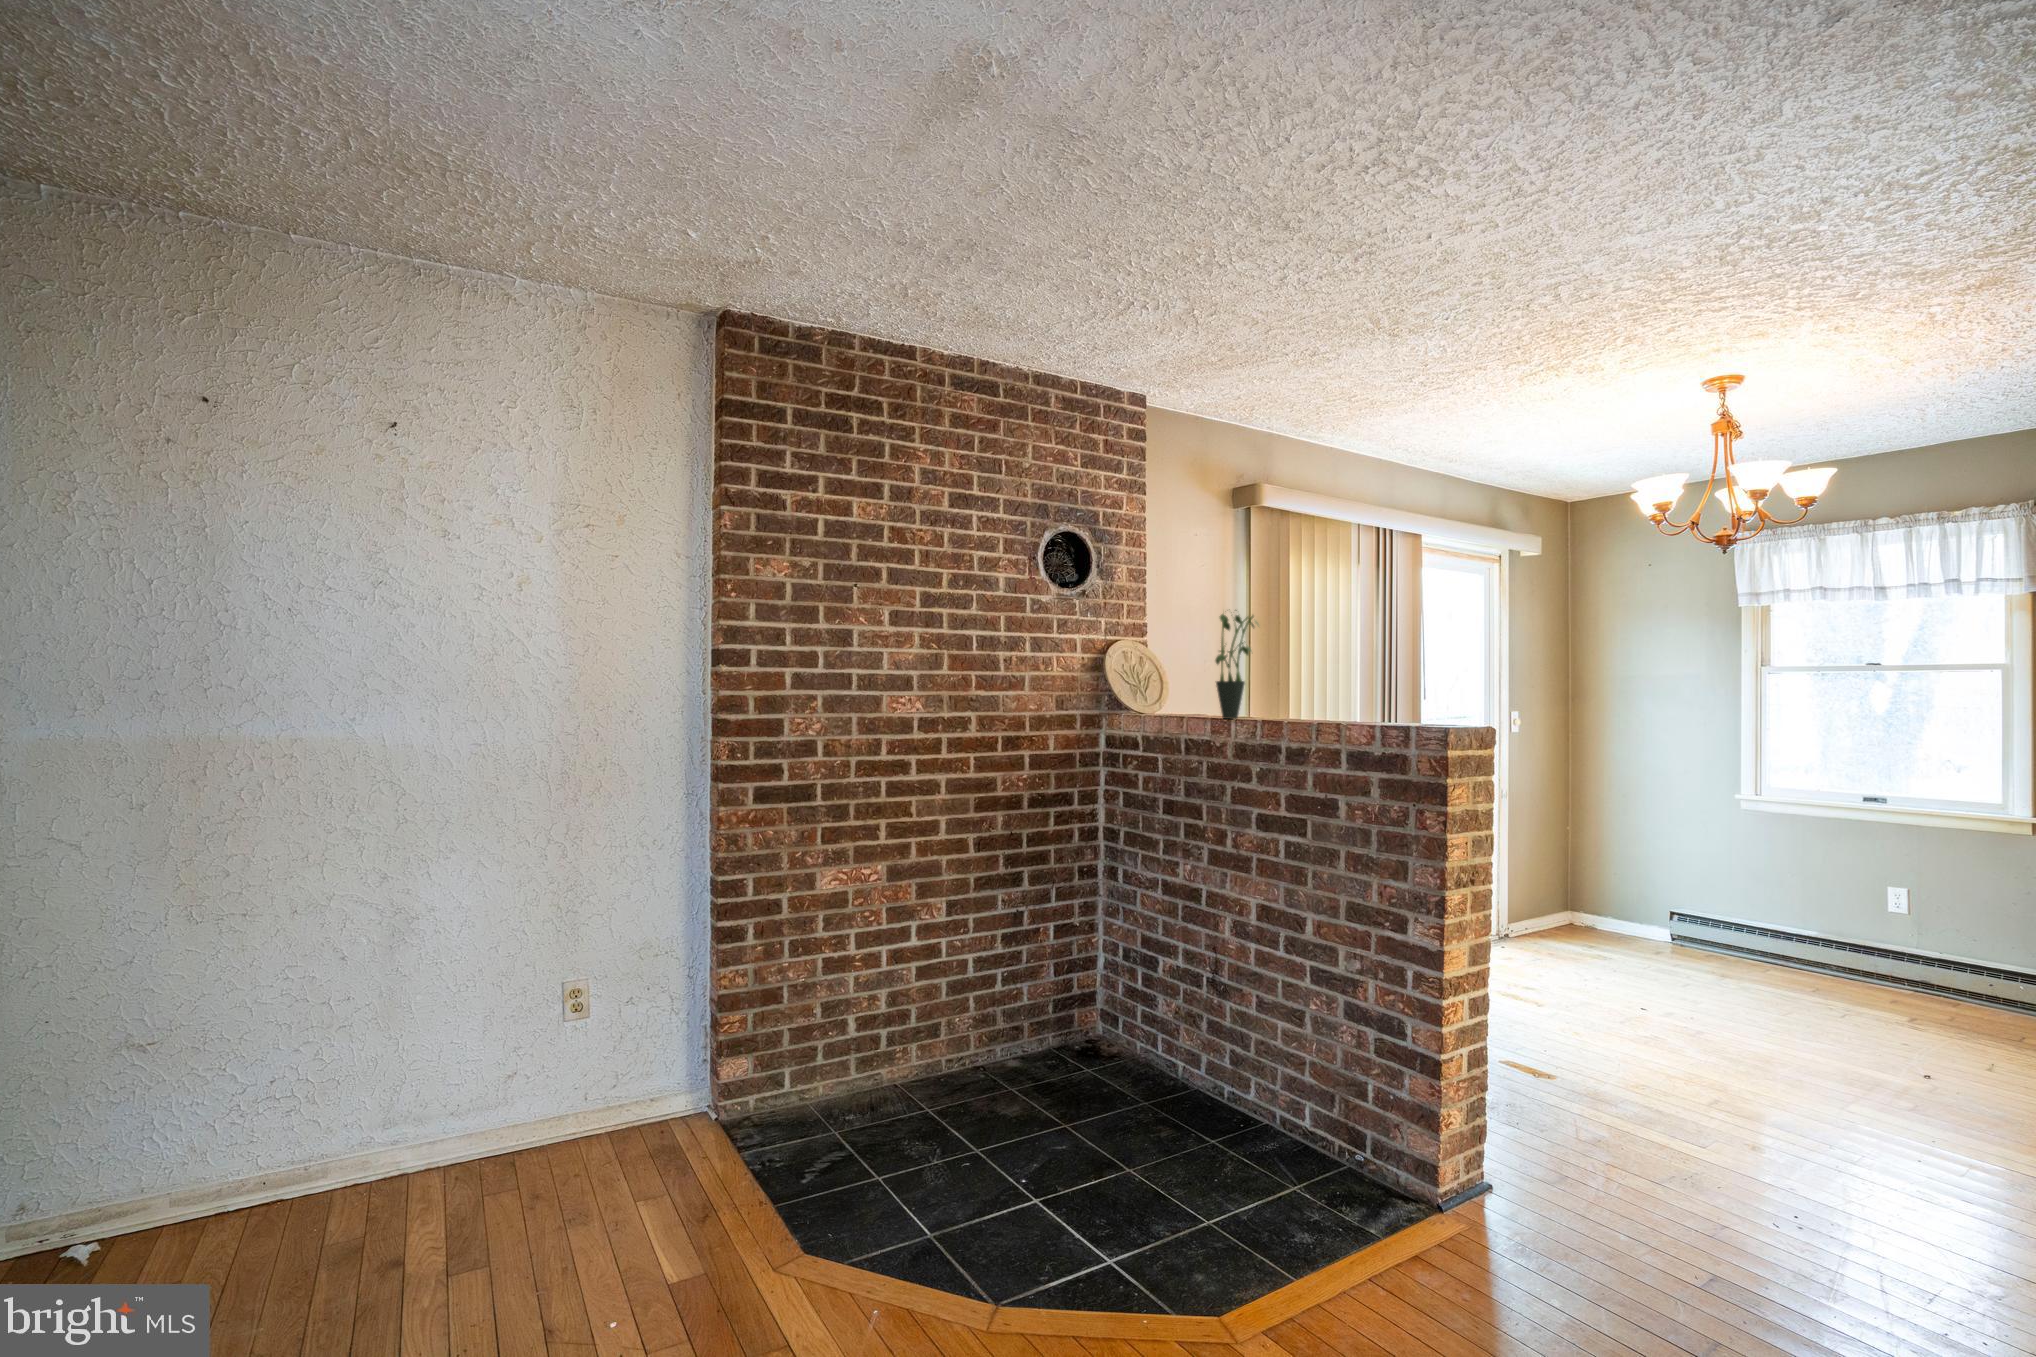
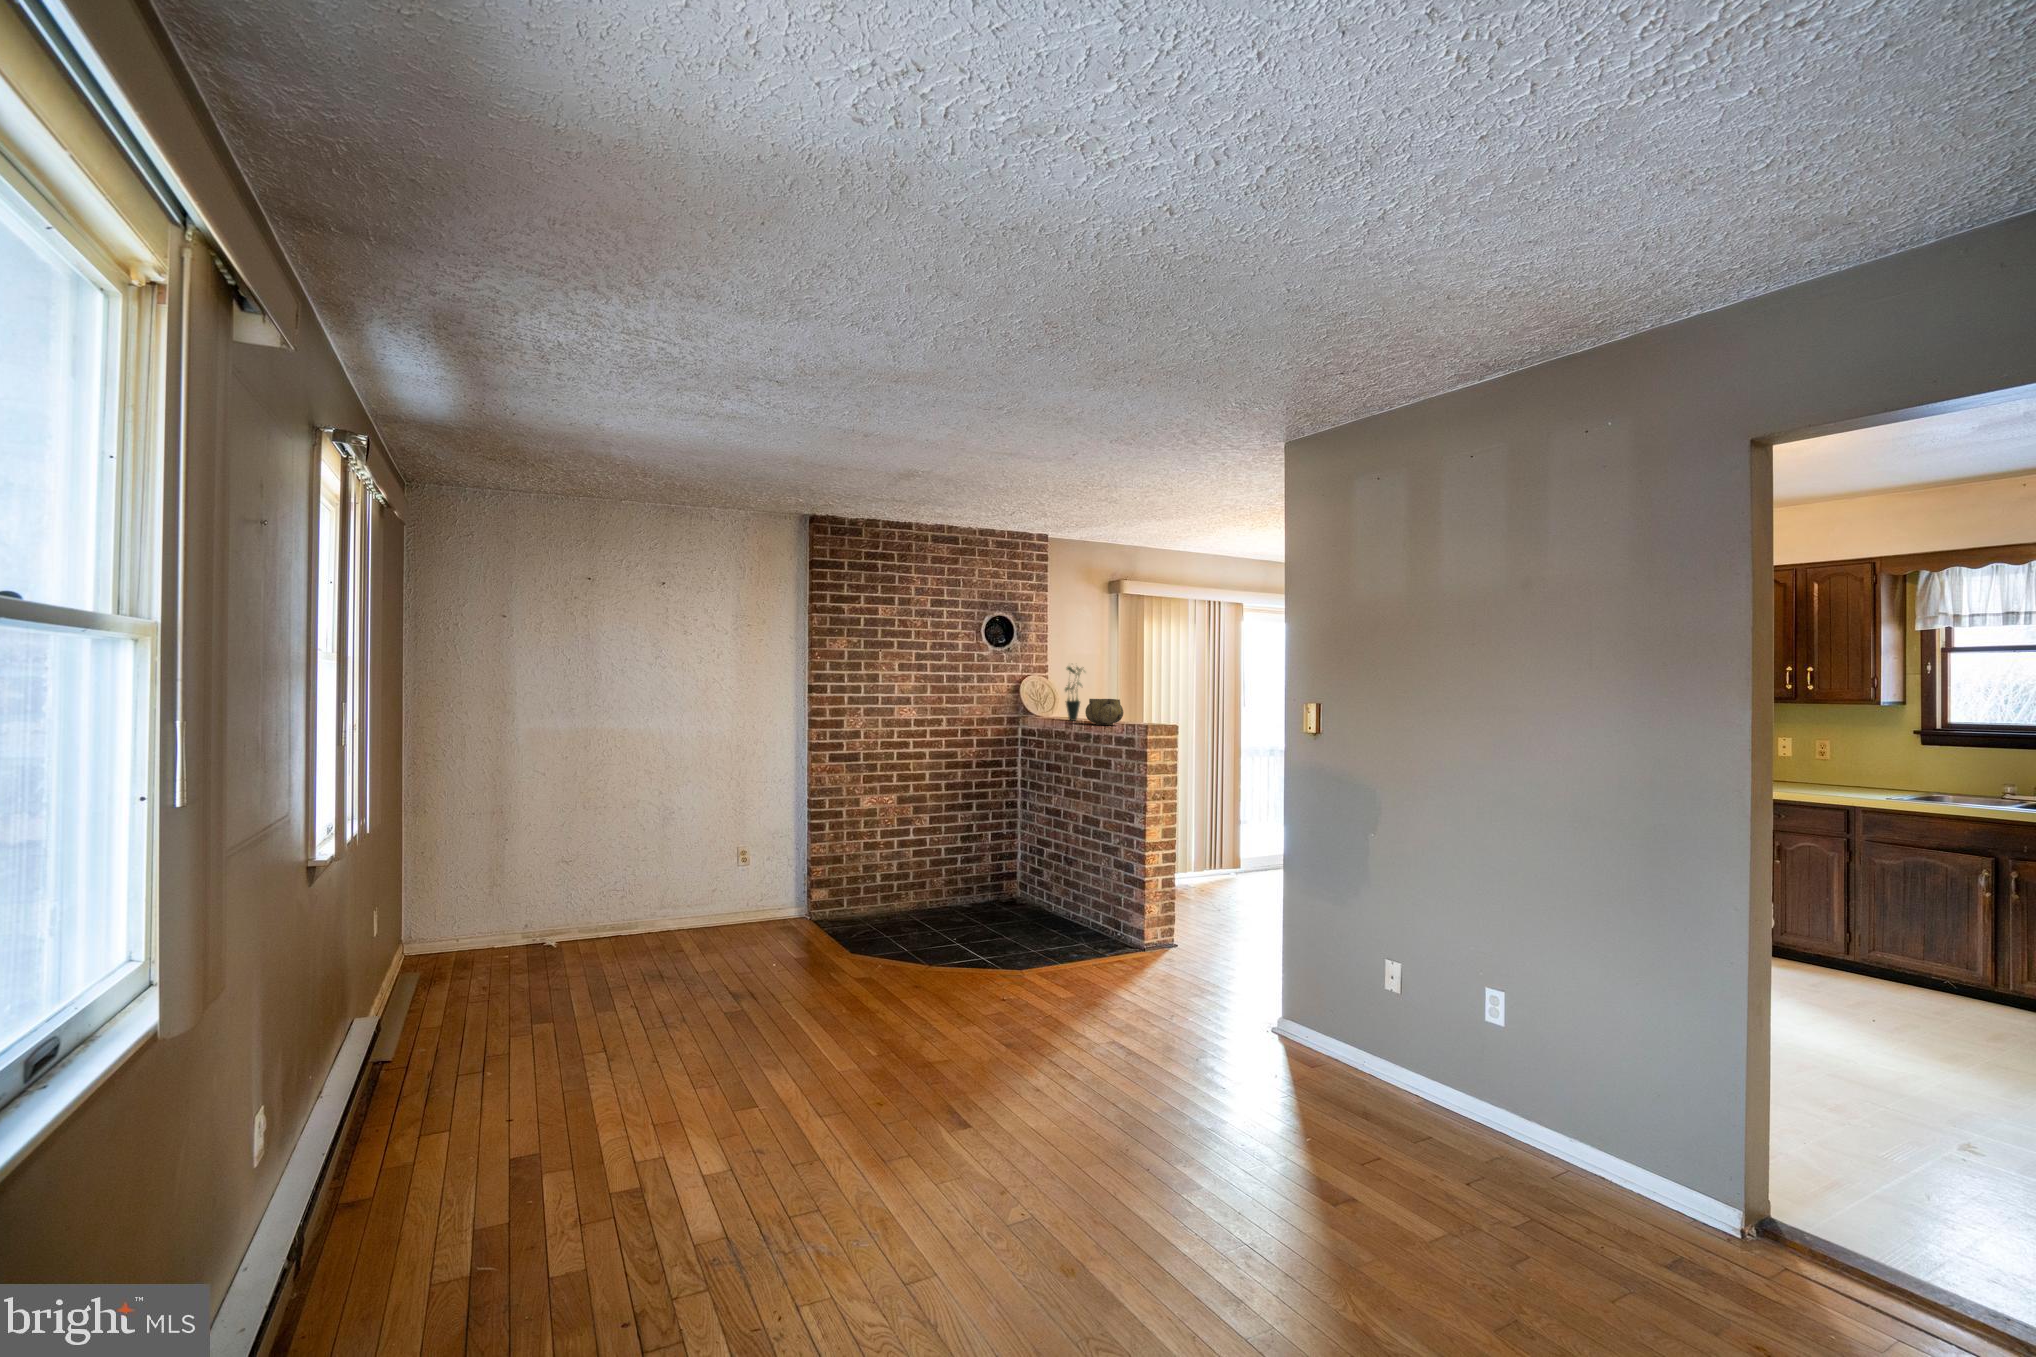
decorative bowl: none [1276,674,1355,727] -> present [1085,699,1124,725]

